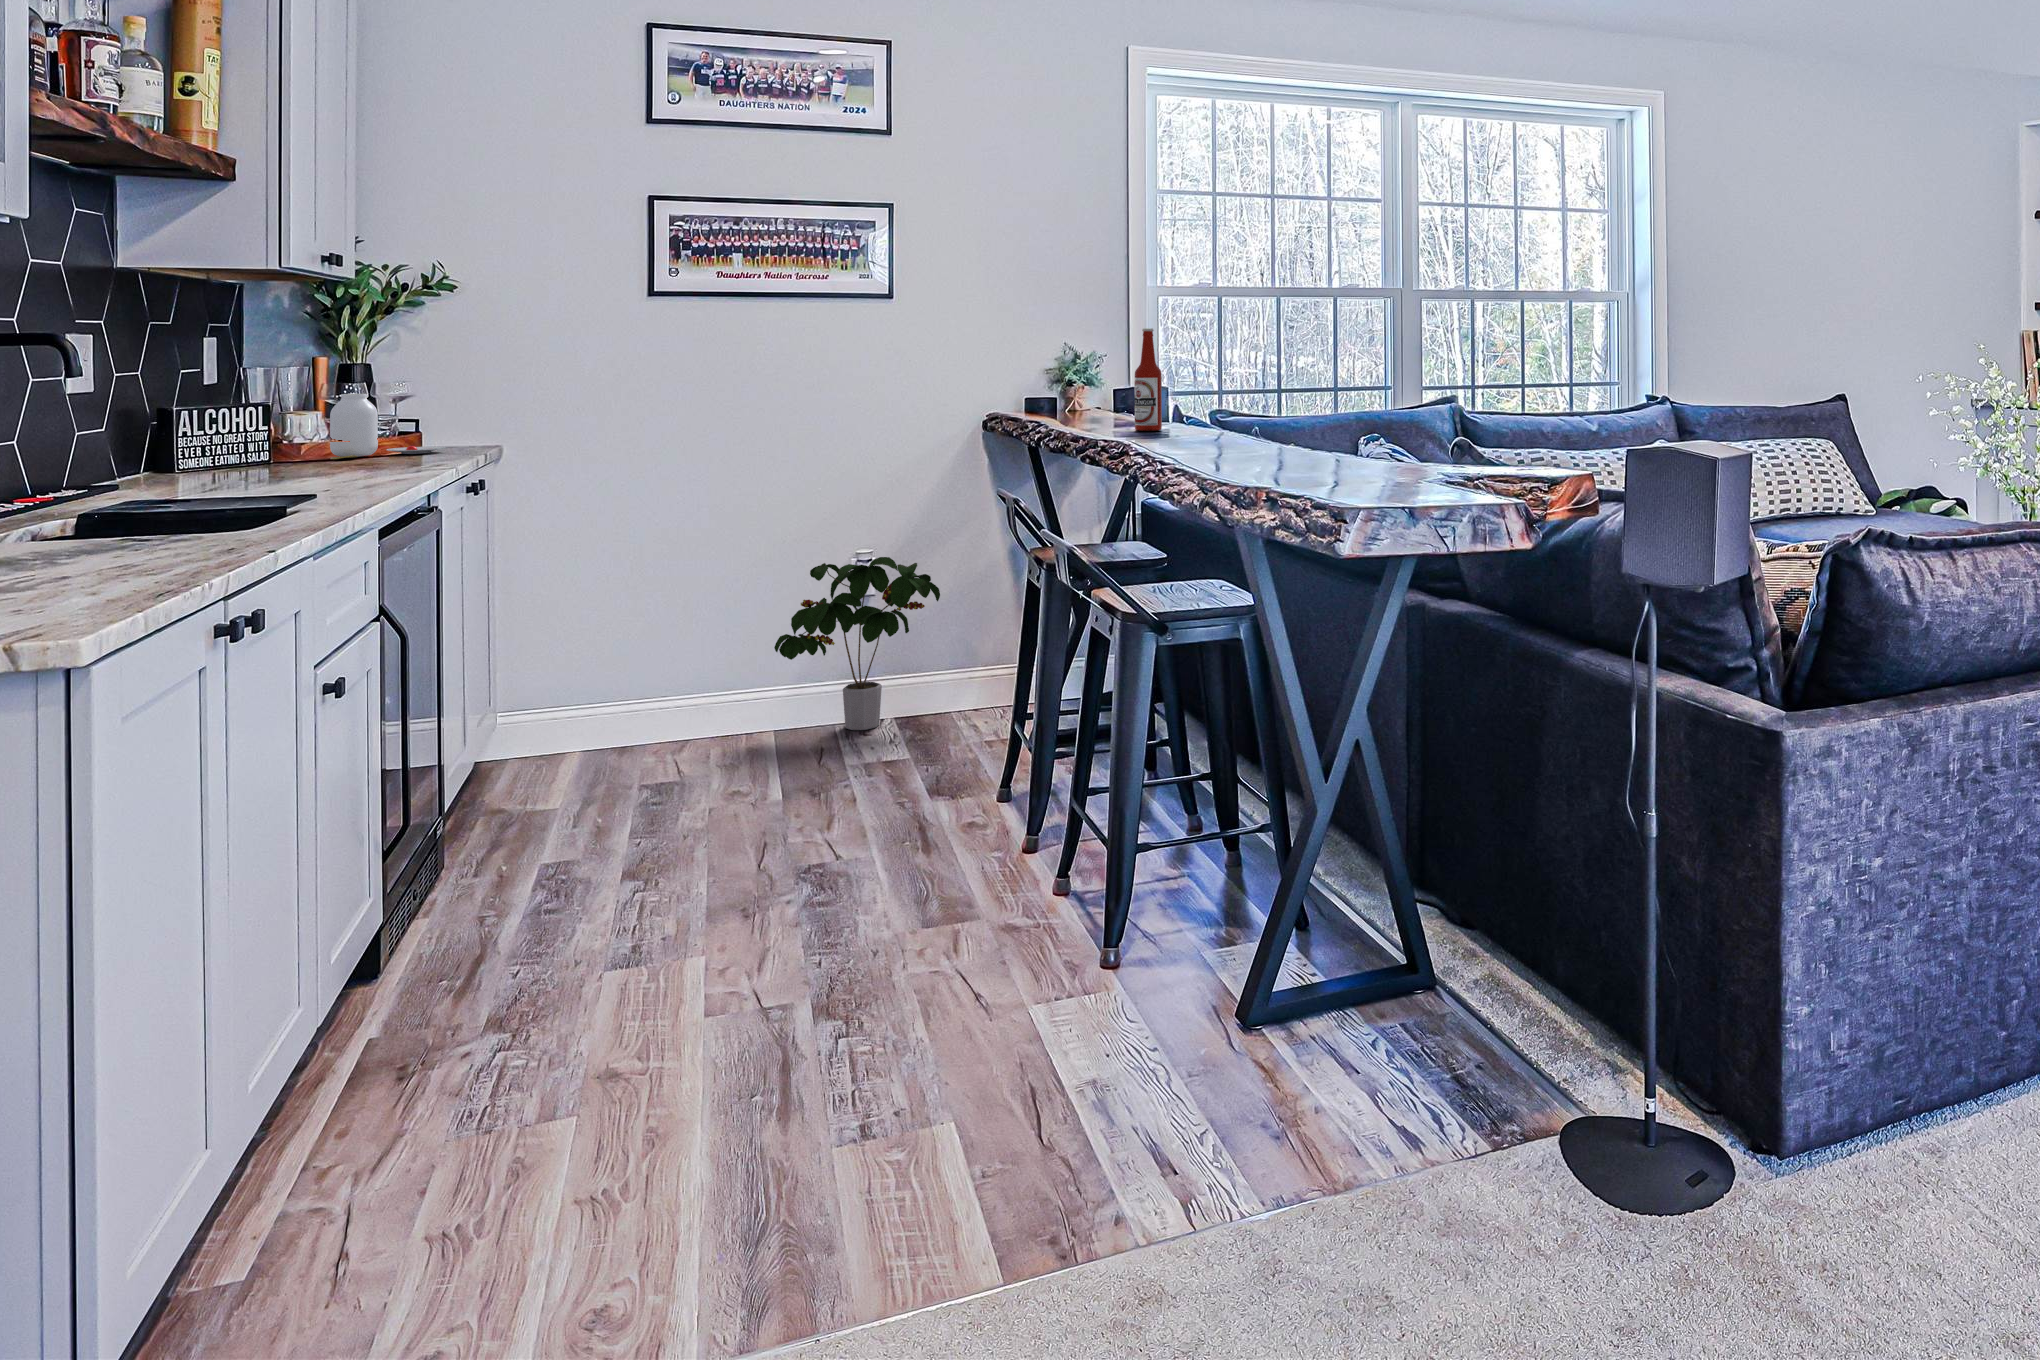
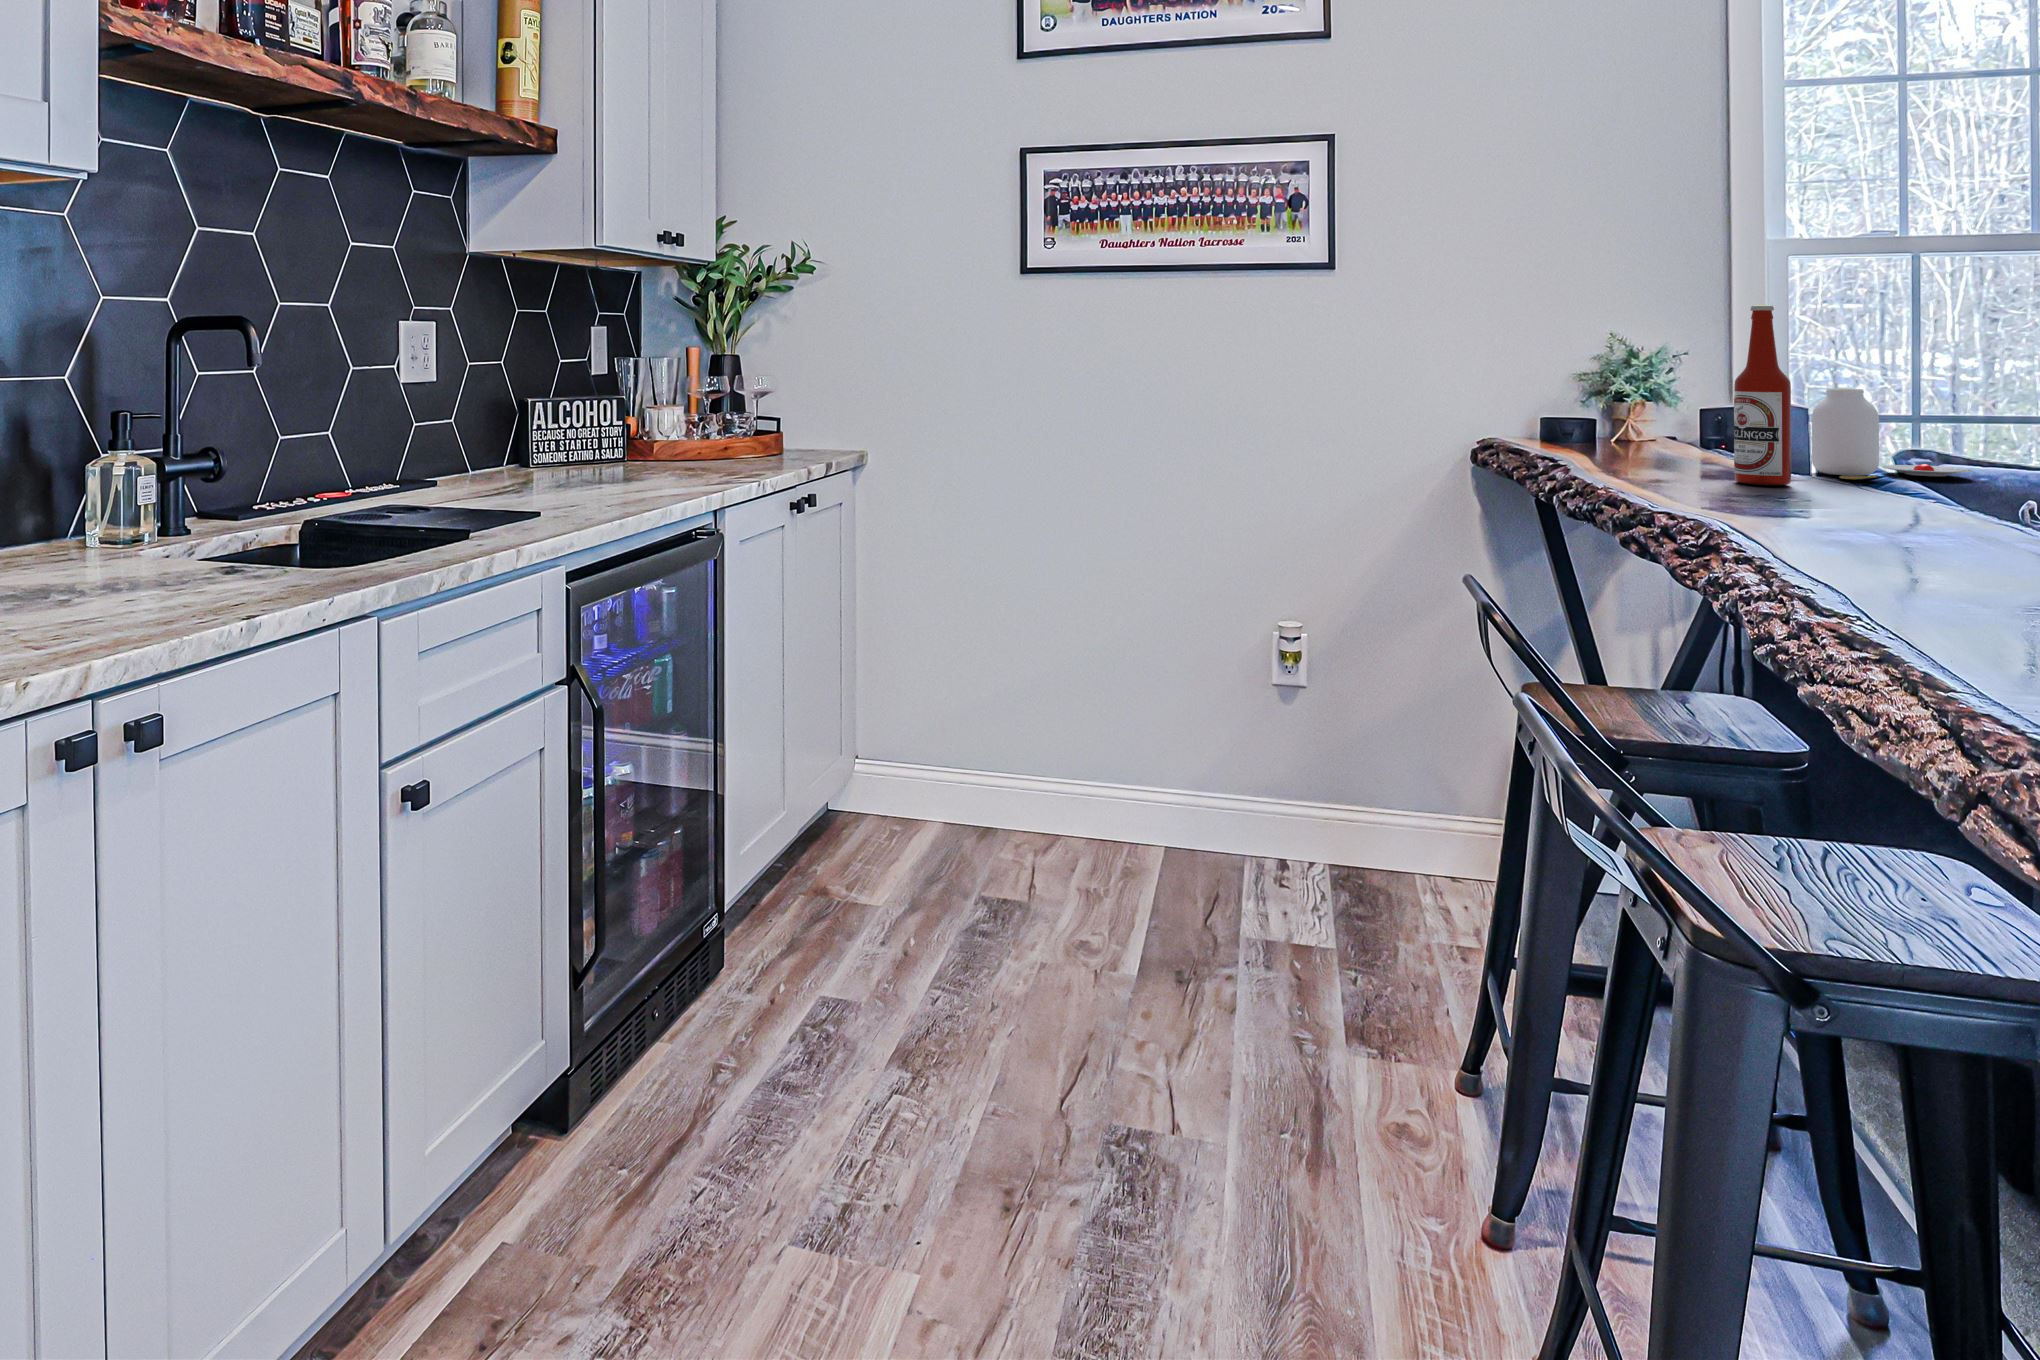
jar: present [330,394,446,459] -> present [1812,389,1972,479]
potted plant: present [774,557,940,730] -> none [1166,630,1398,873]

